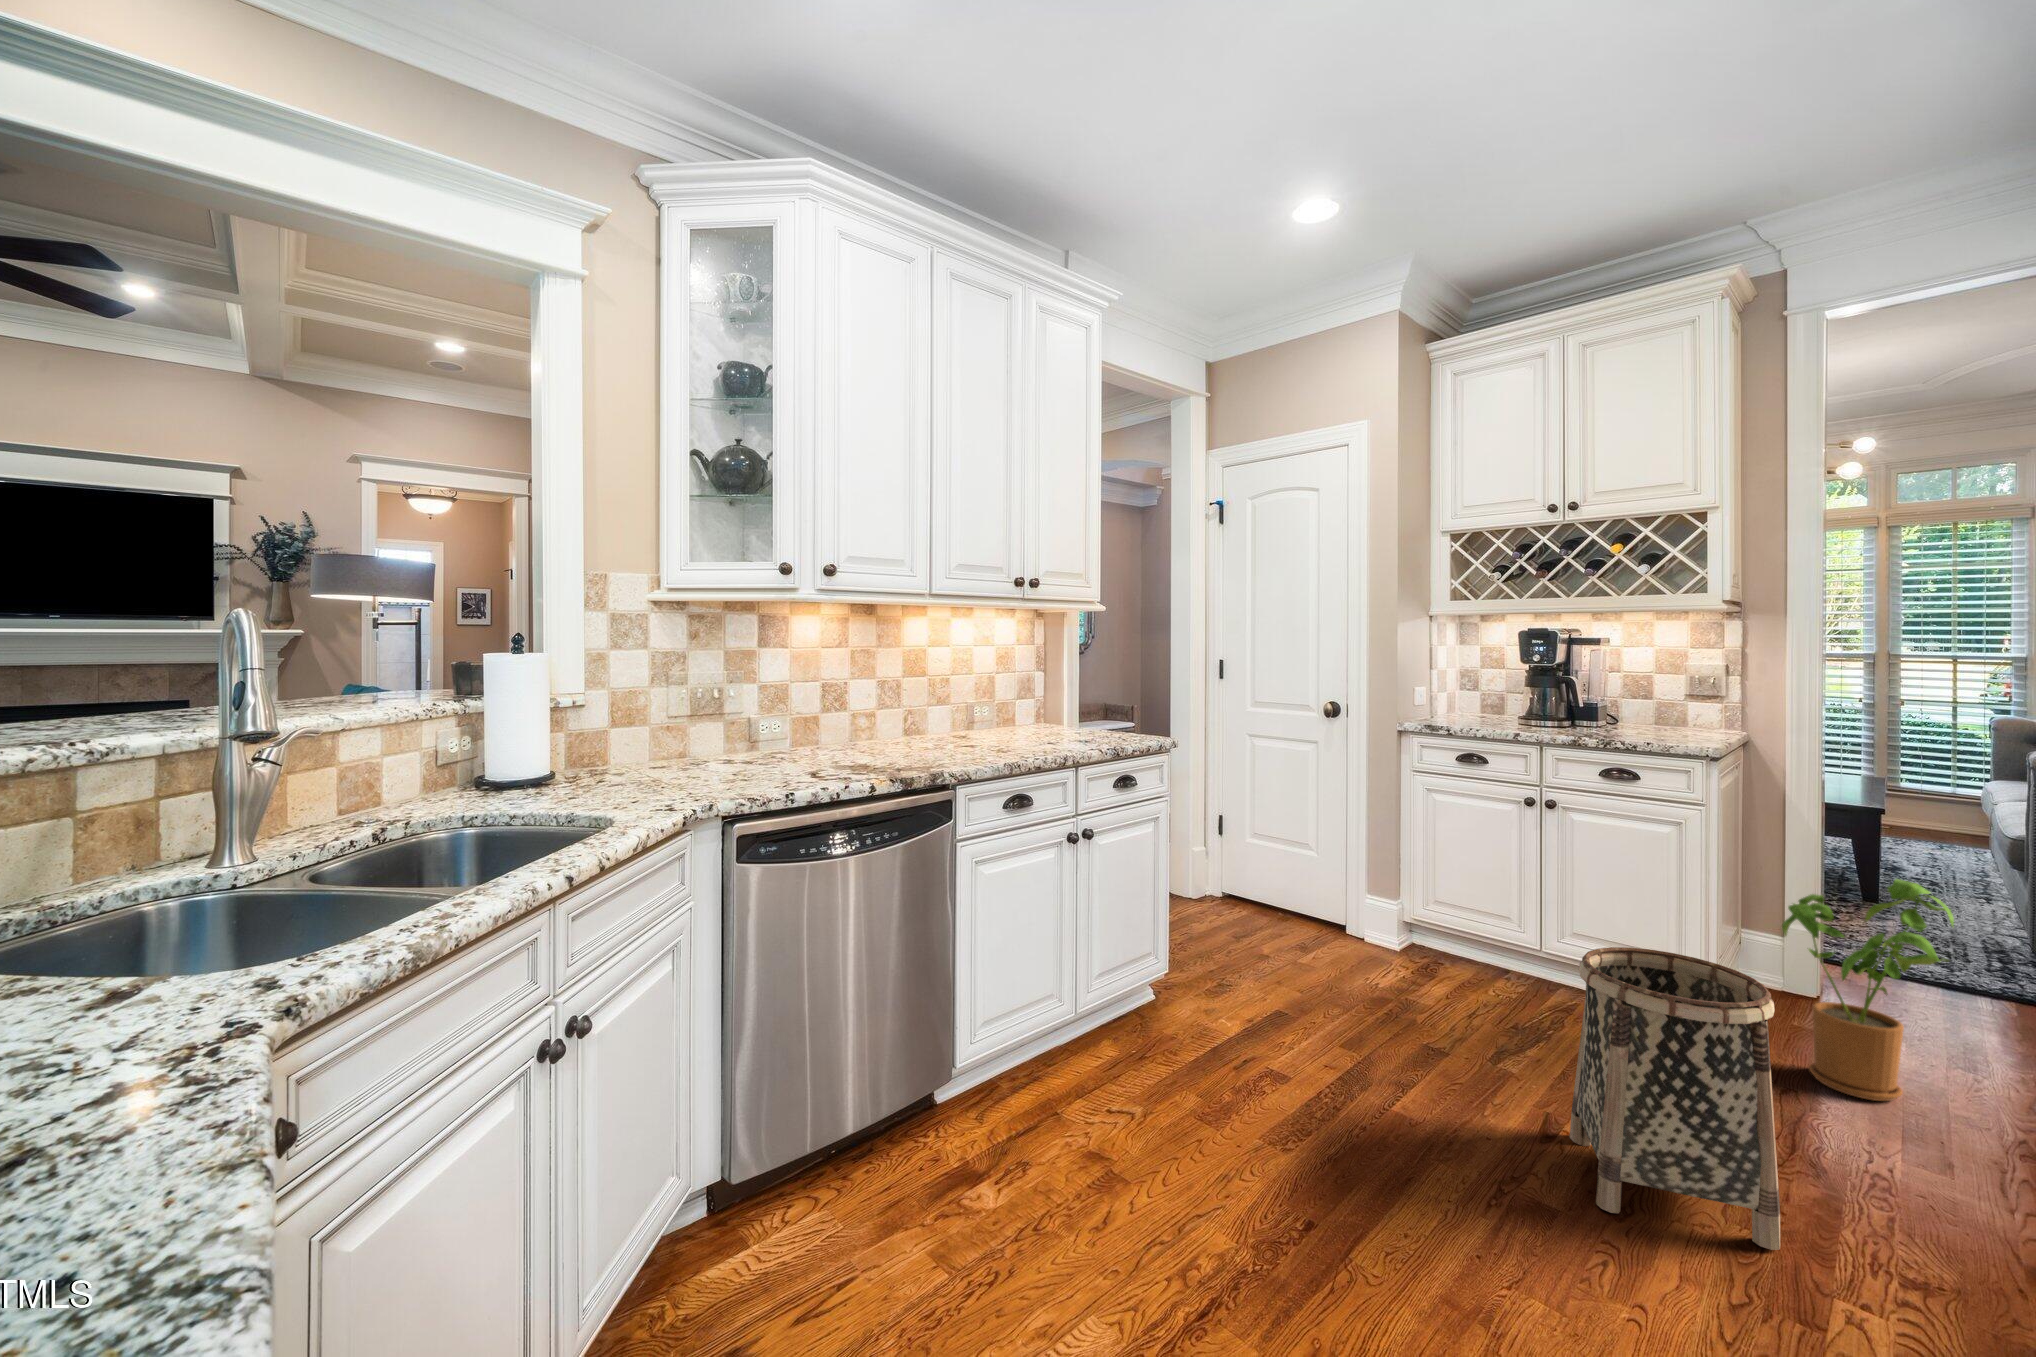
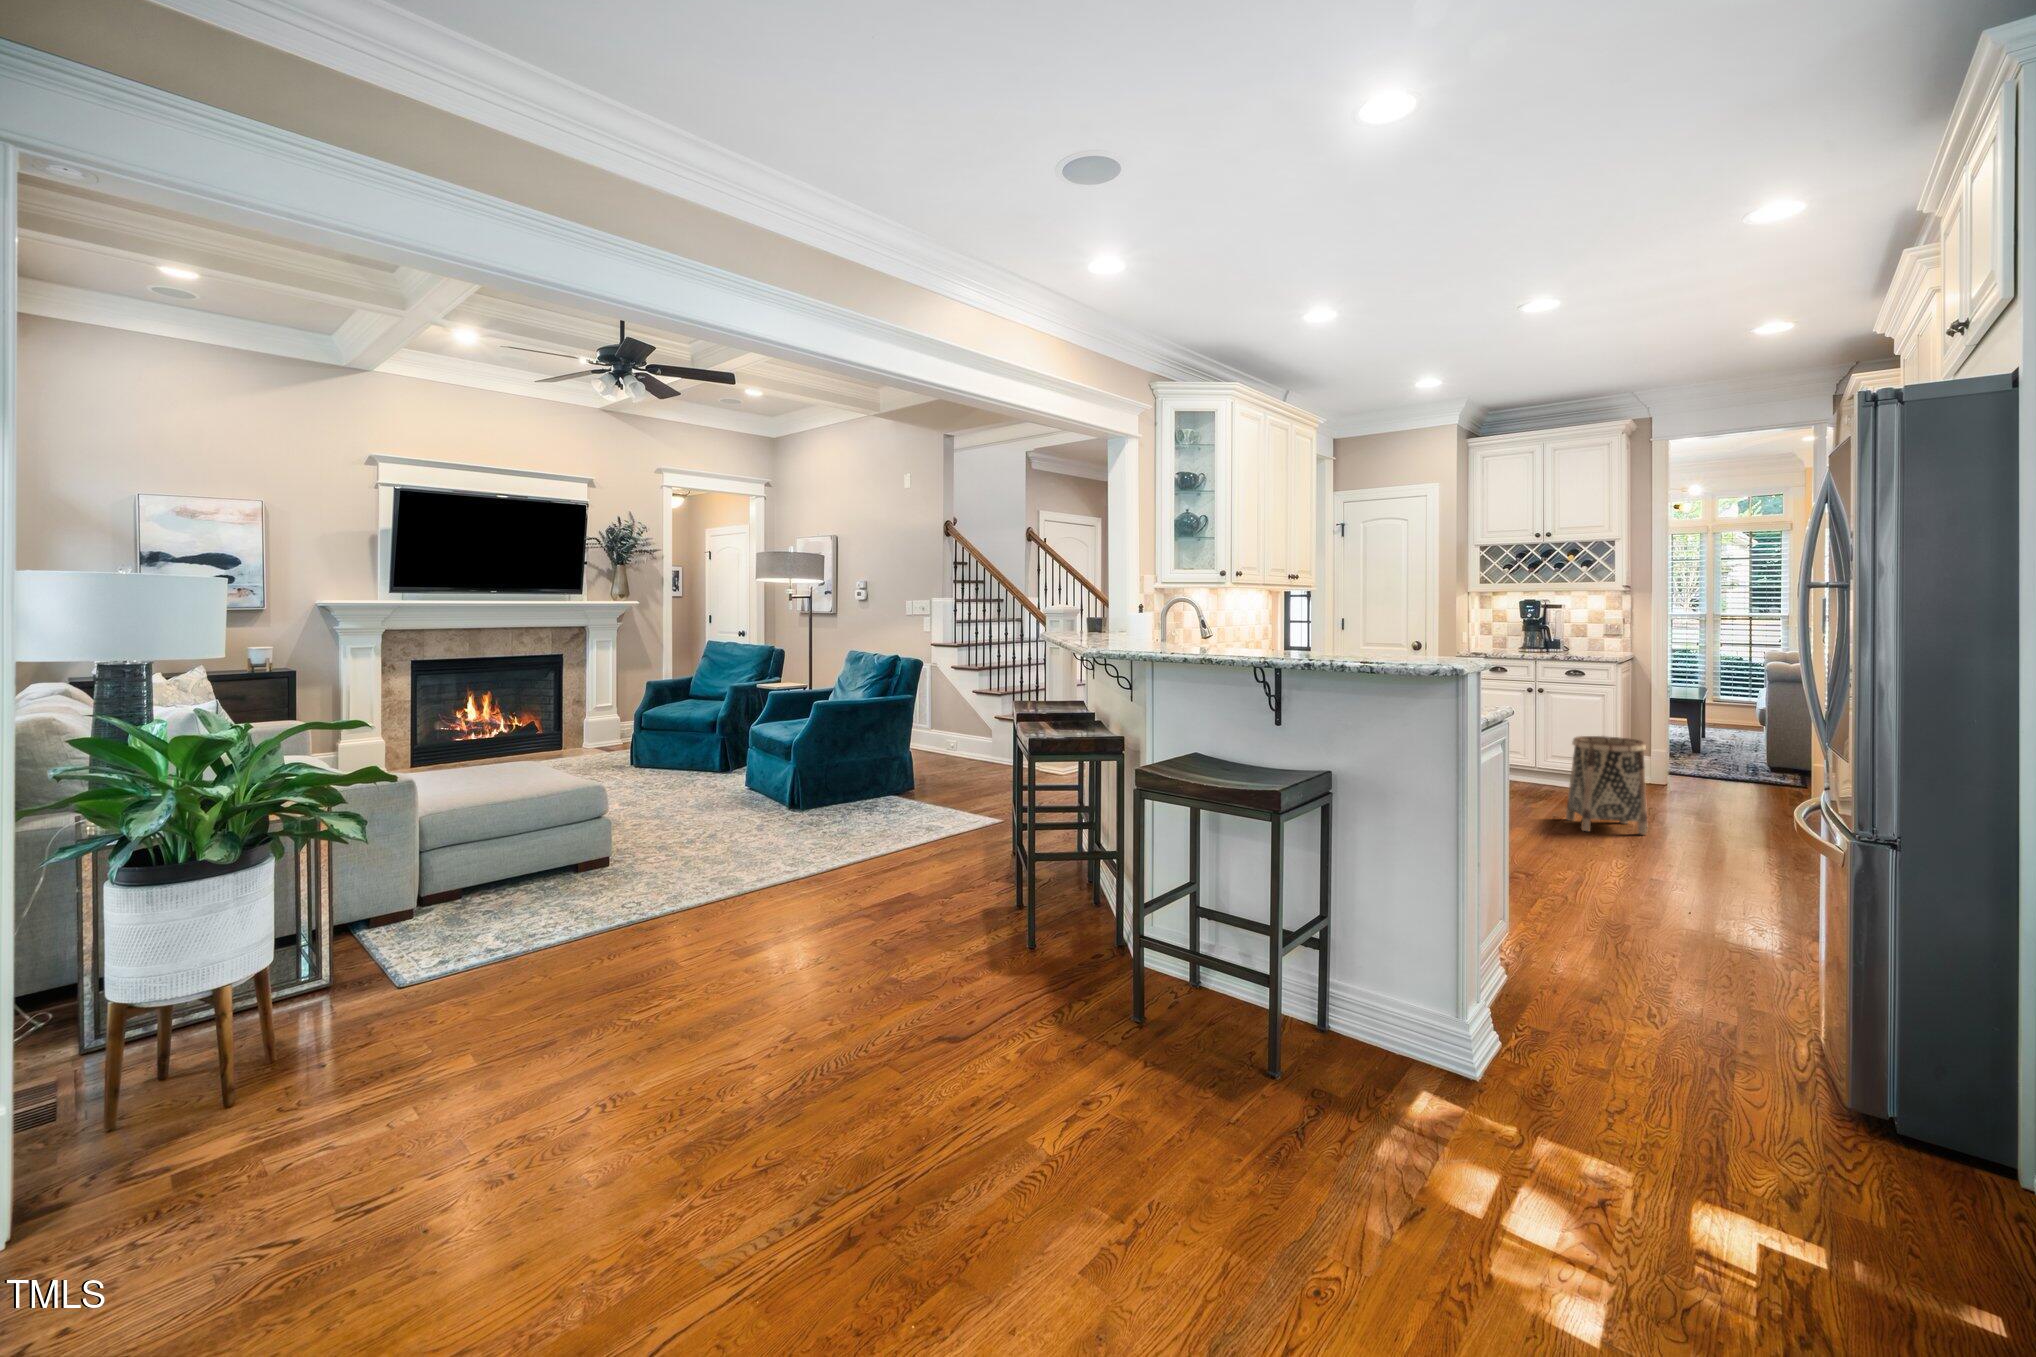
house plant: present [1782,879,1954,1101] -> none [1648,711,1716,808]

